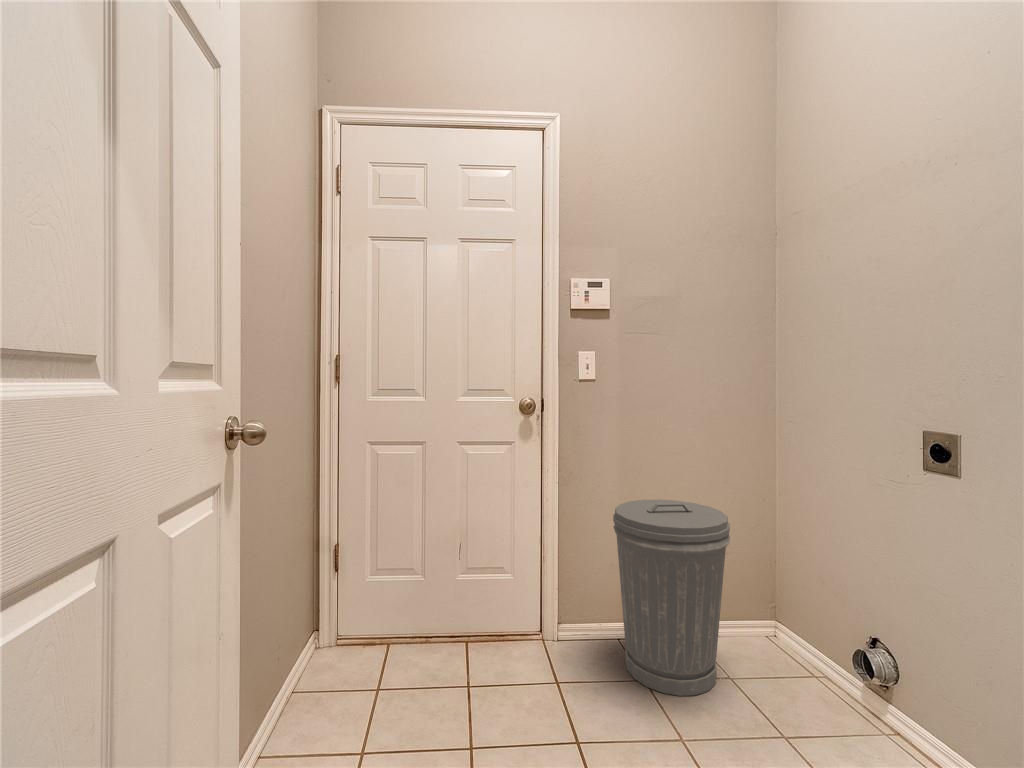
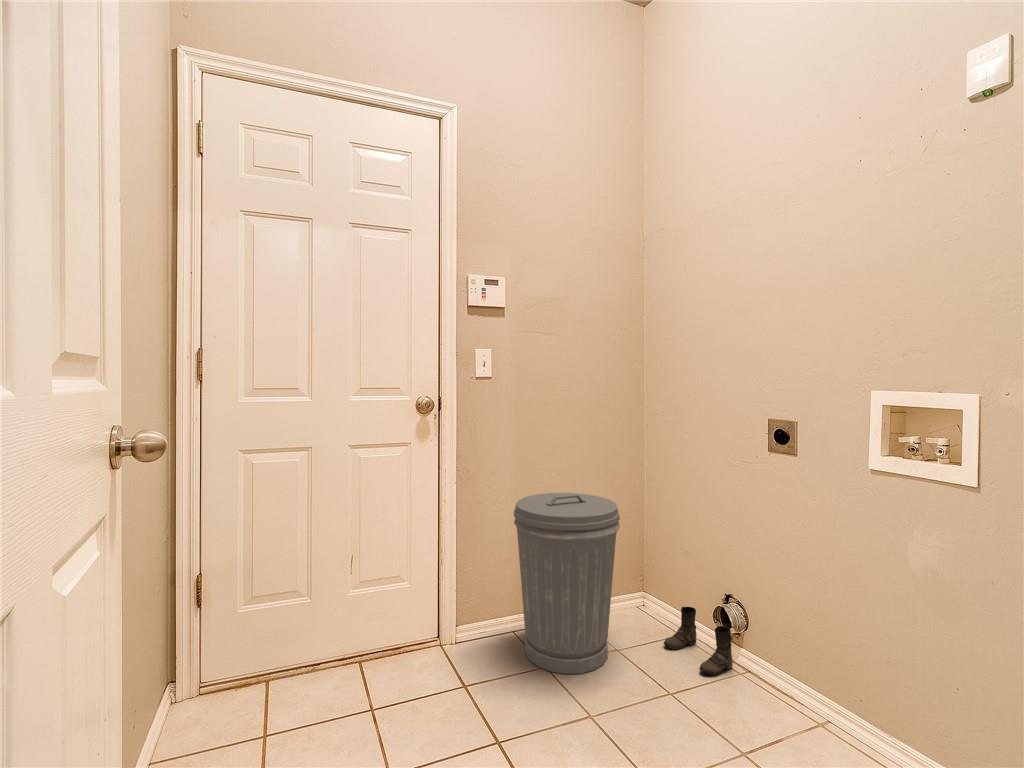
boots: none [787,642,875,731] -> present [664,607,733,675]

